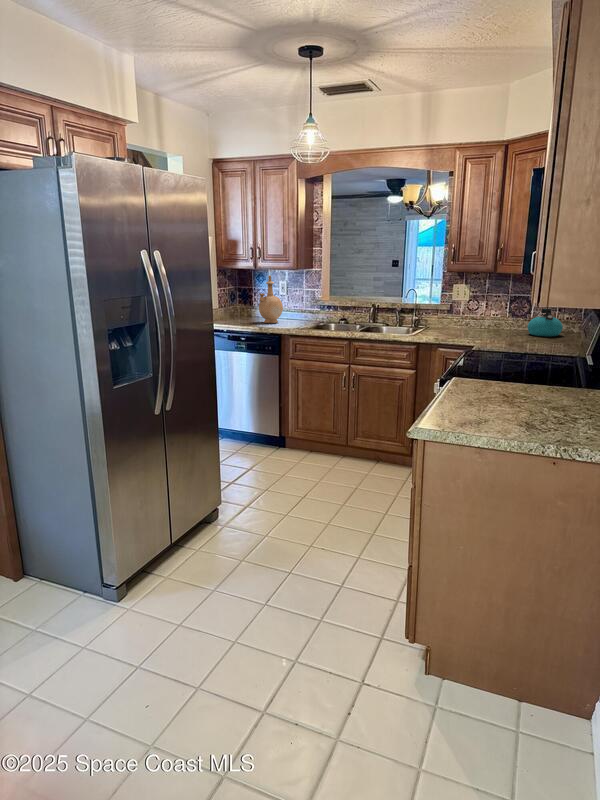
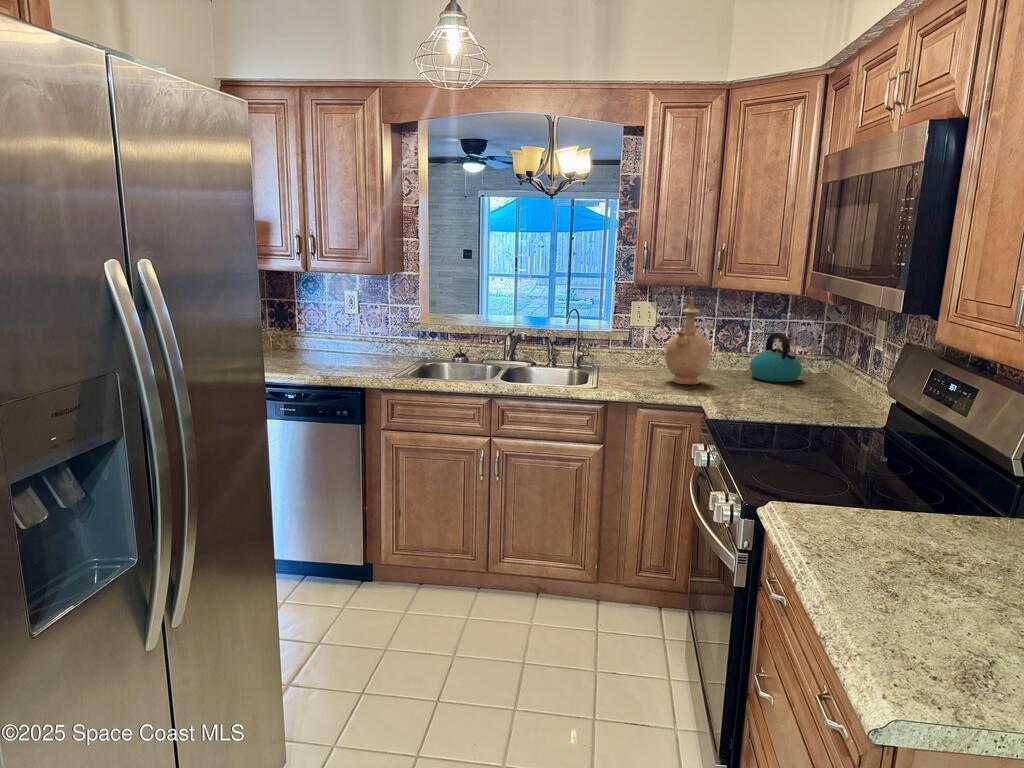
vase: present [259,275,283,323] -> present [665,297,711,384]

